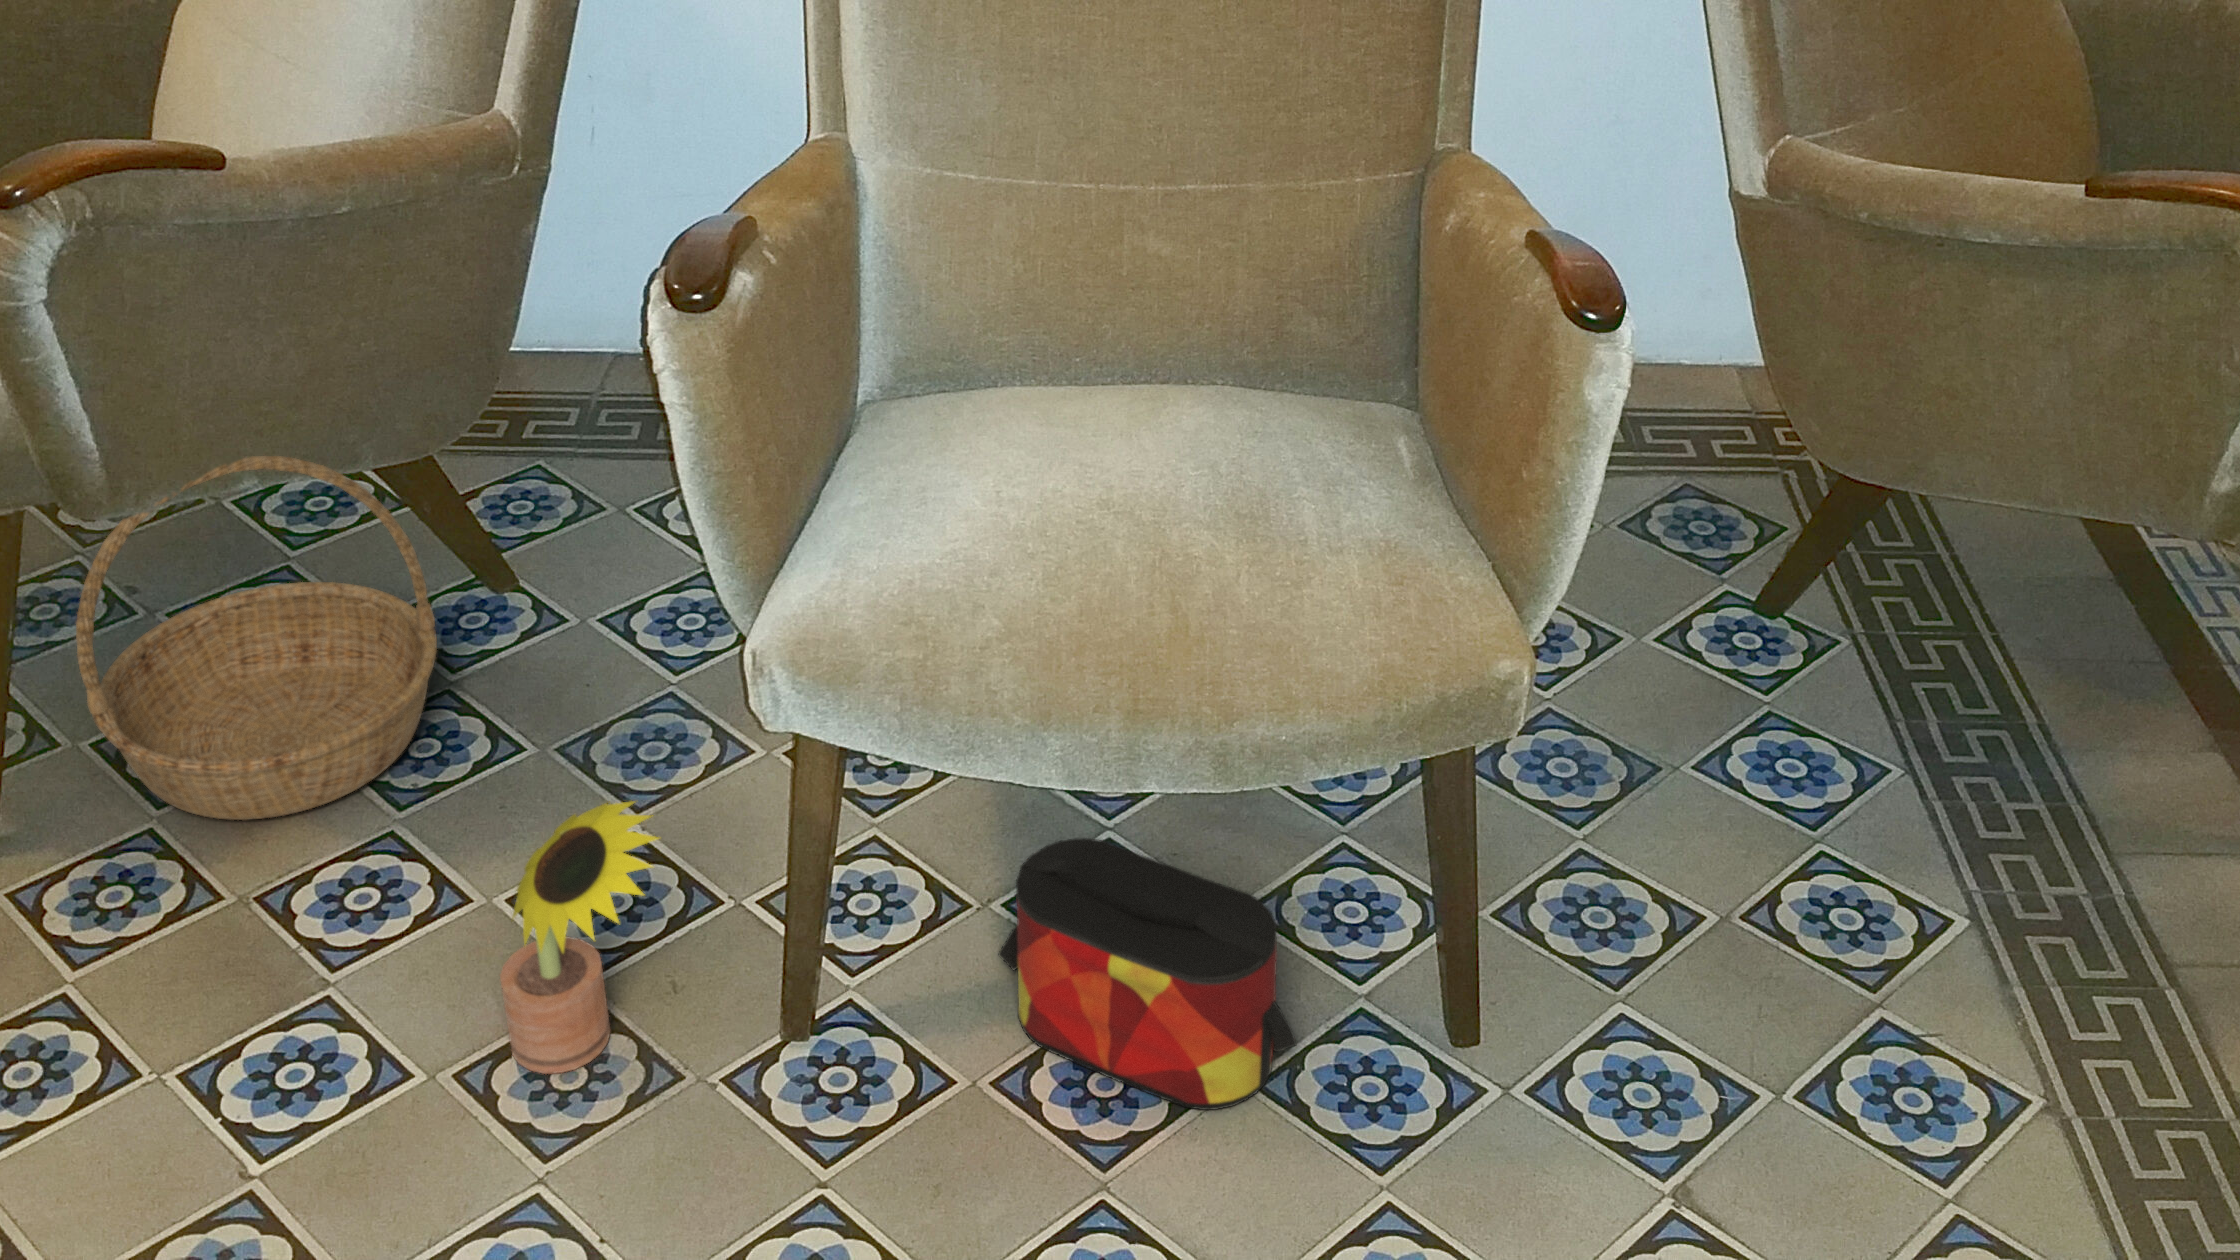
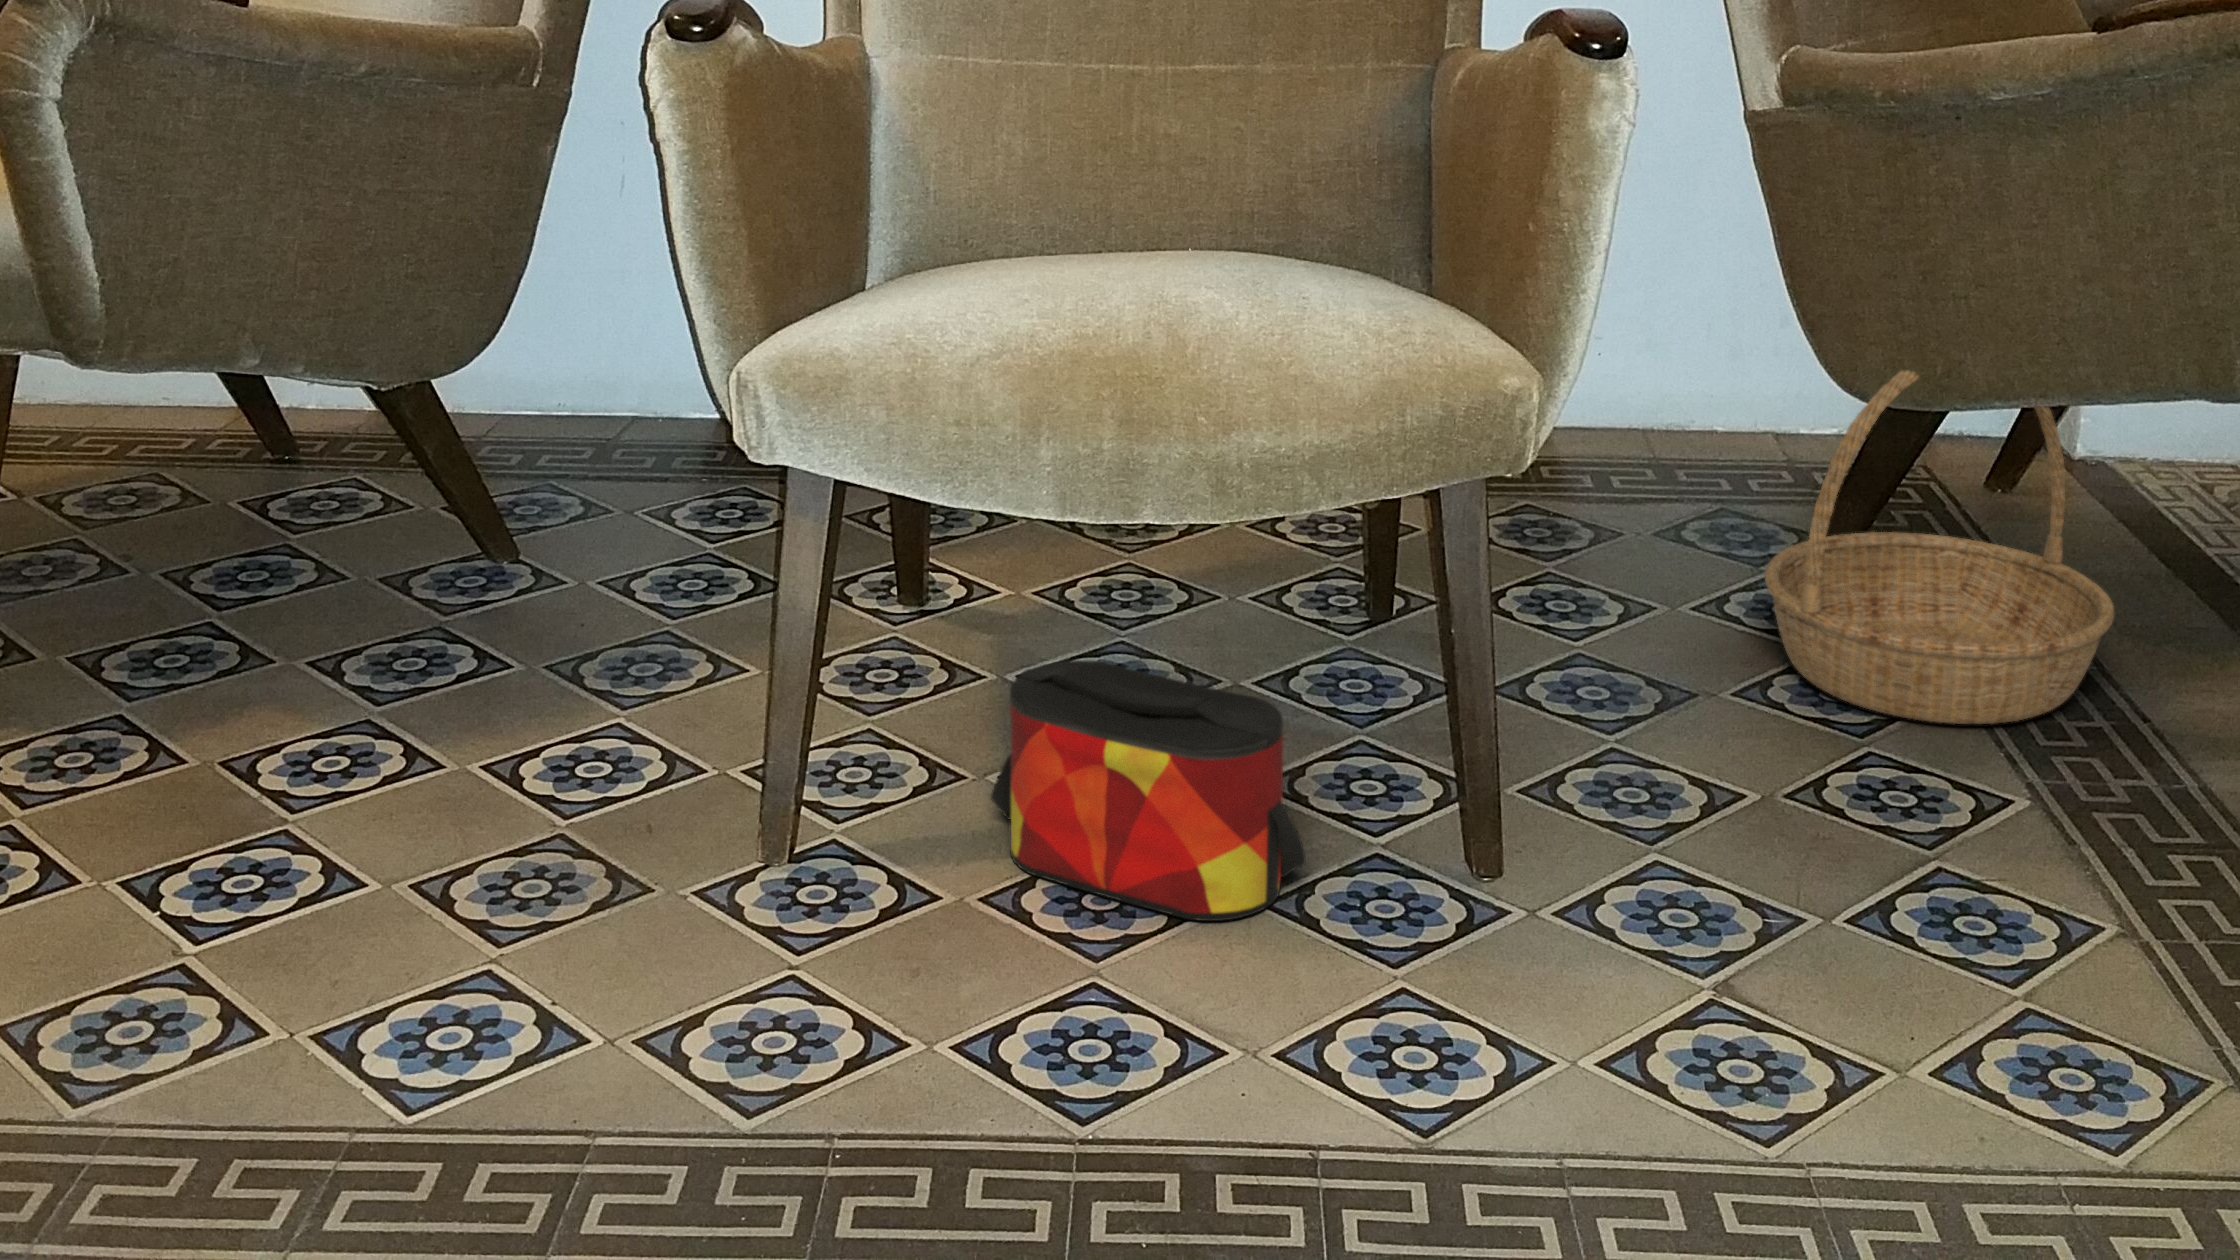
basket: present [76,456,437,820] -> present [1765,371,2115,724]
decorative plant: present [500,801,659,1074] -> none [465,550,642,886]

